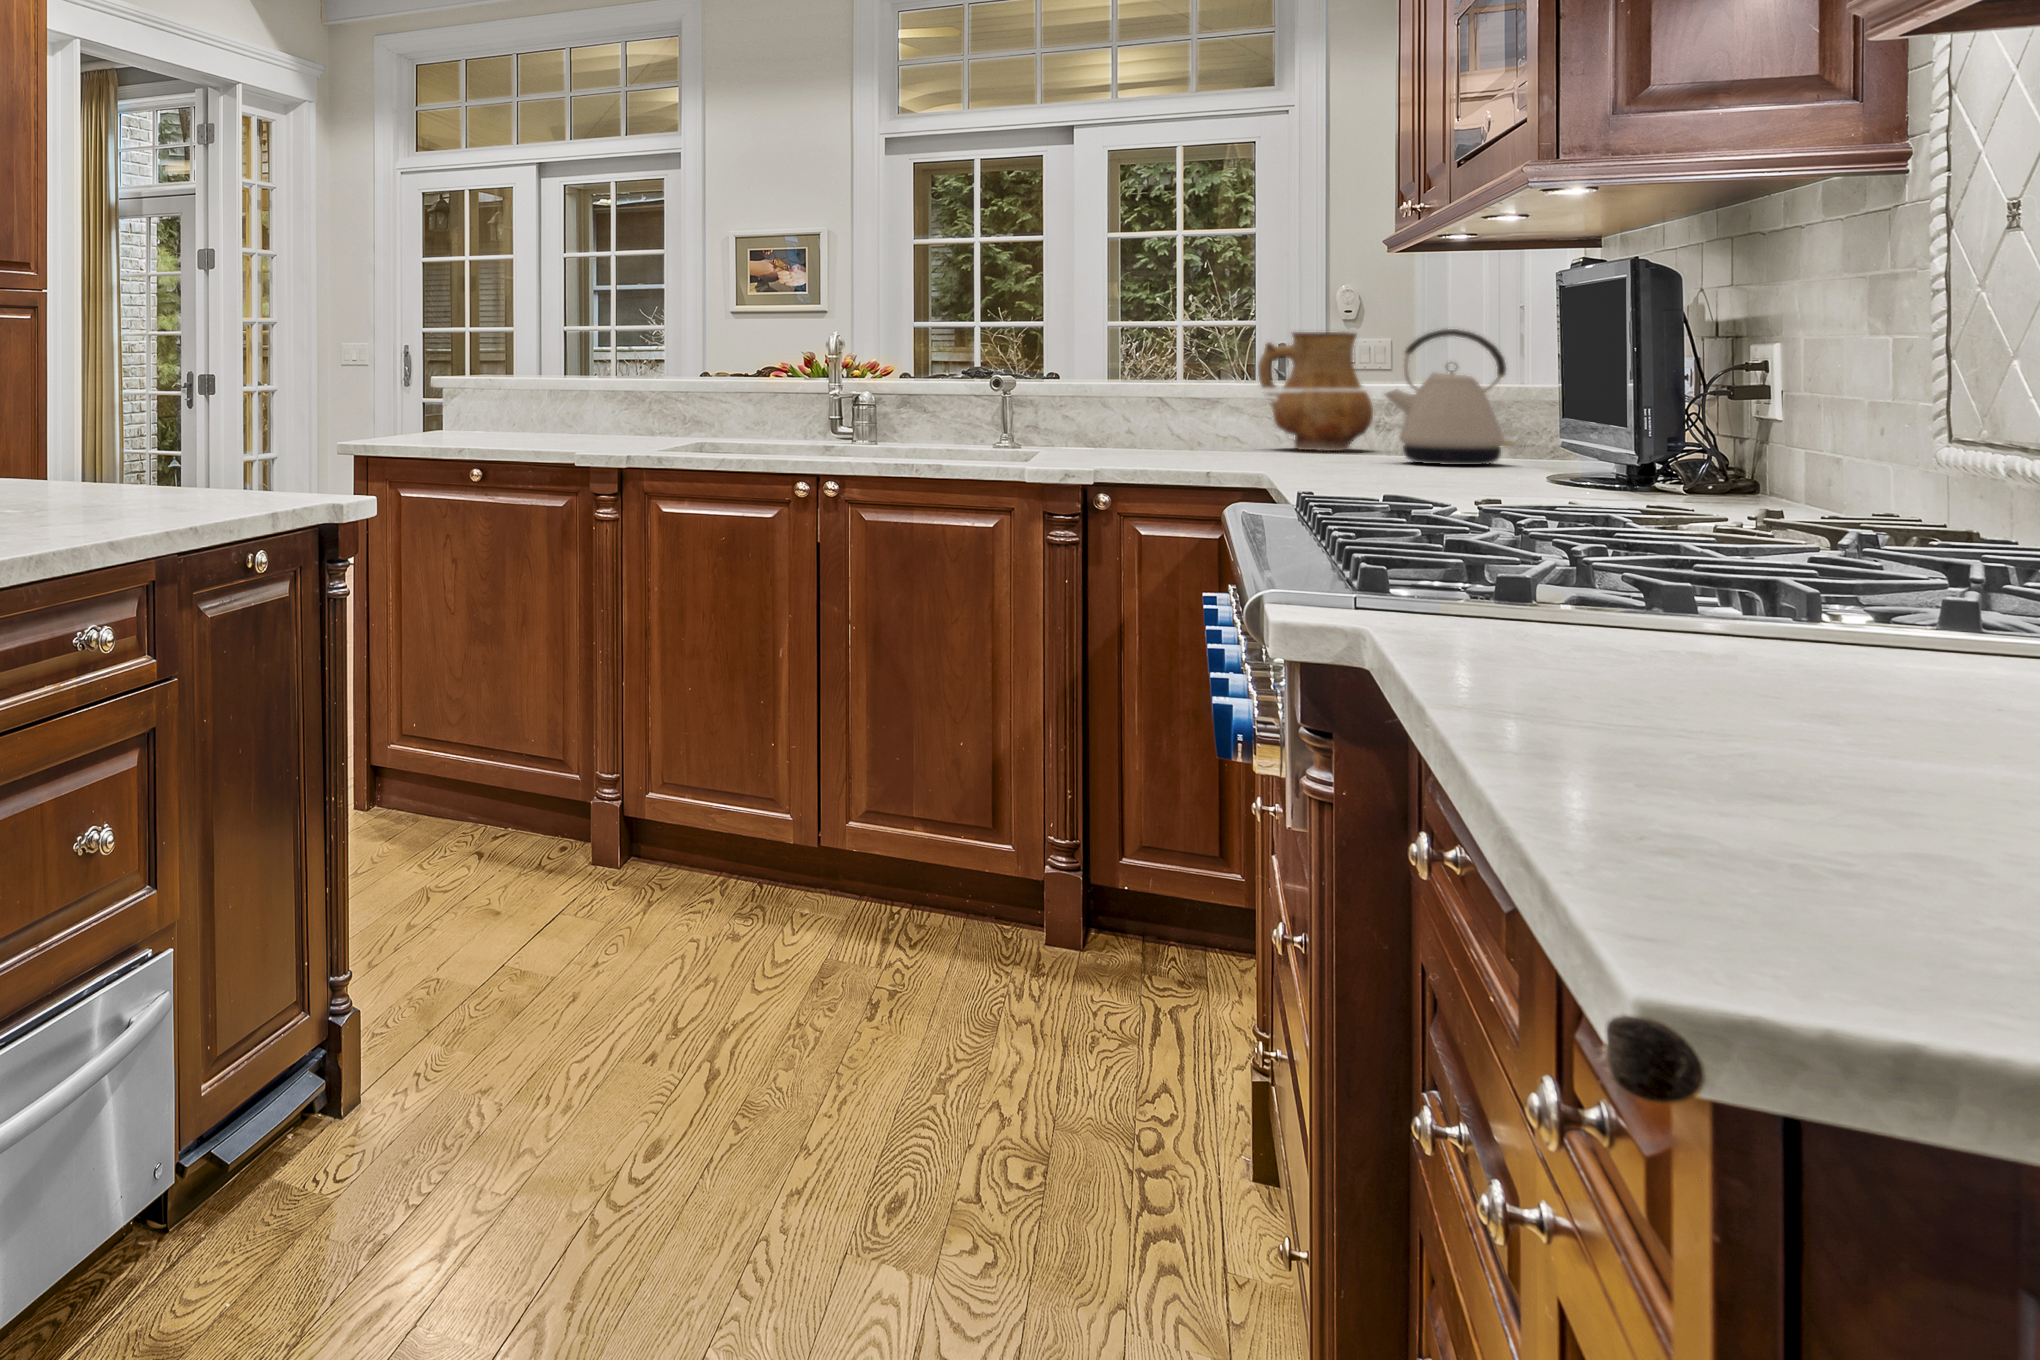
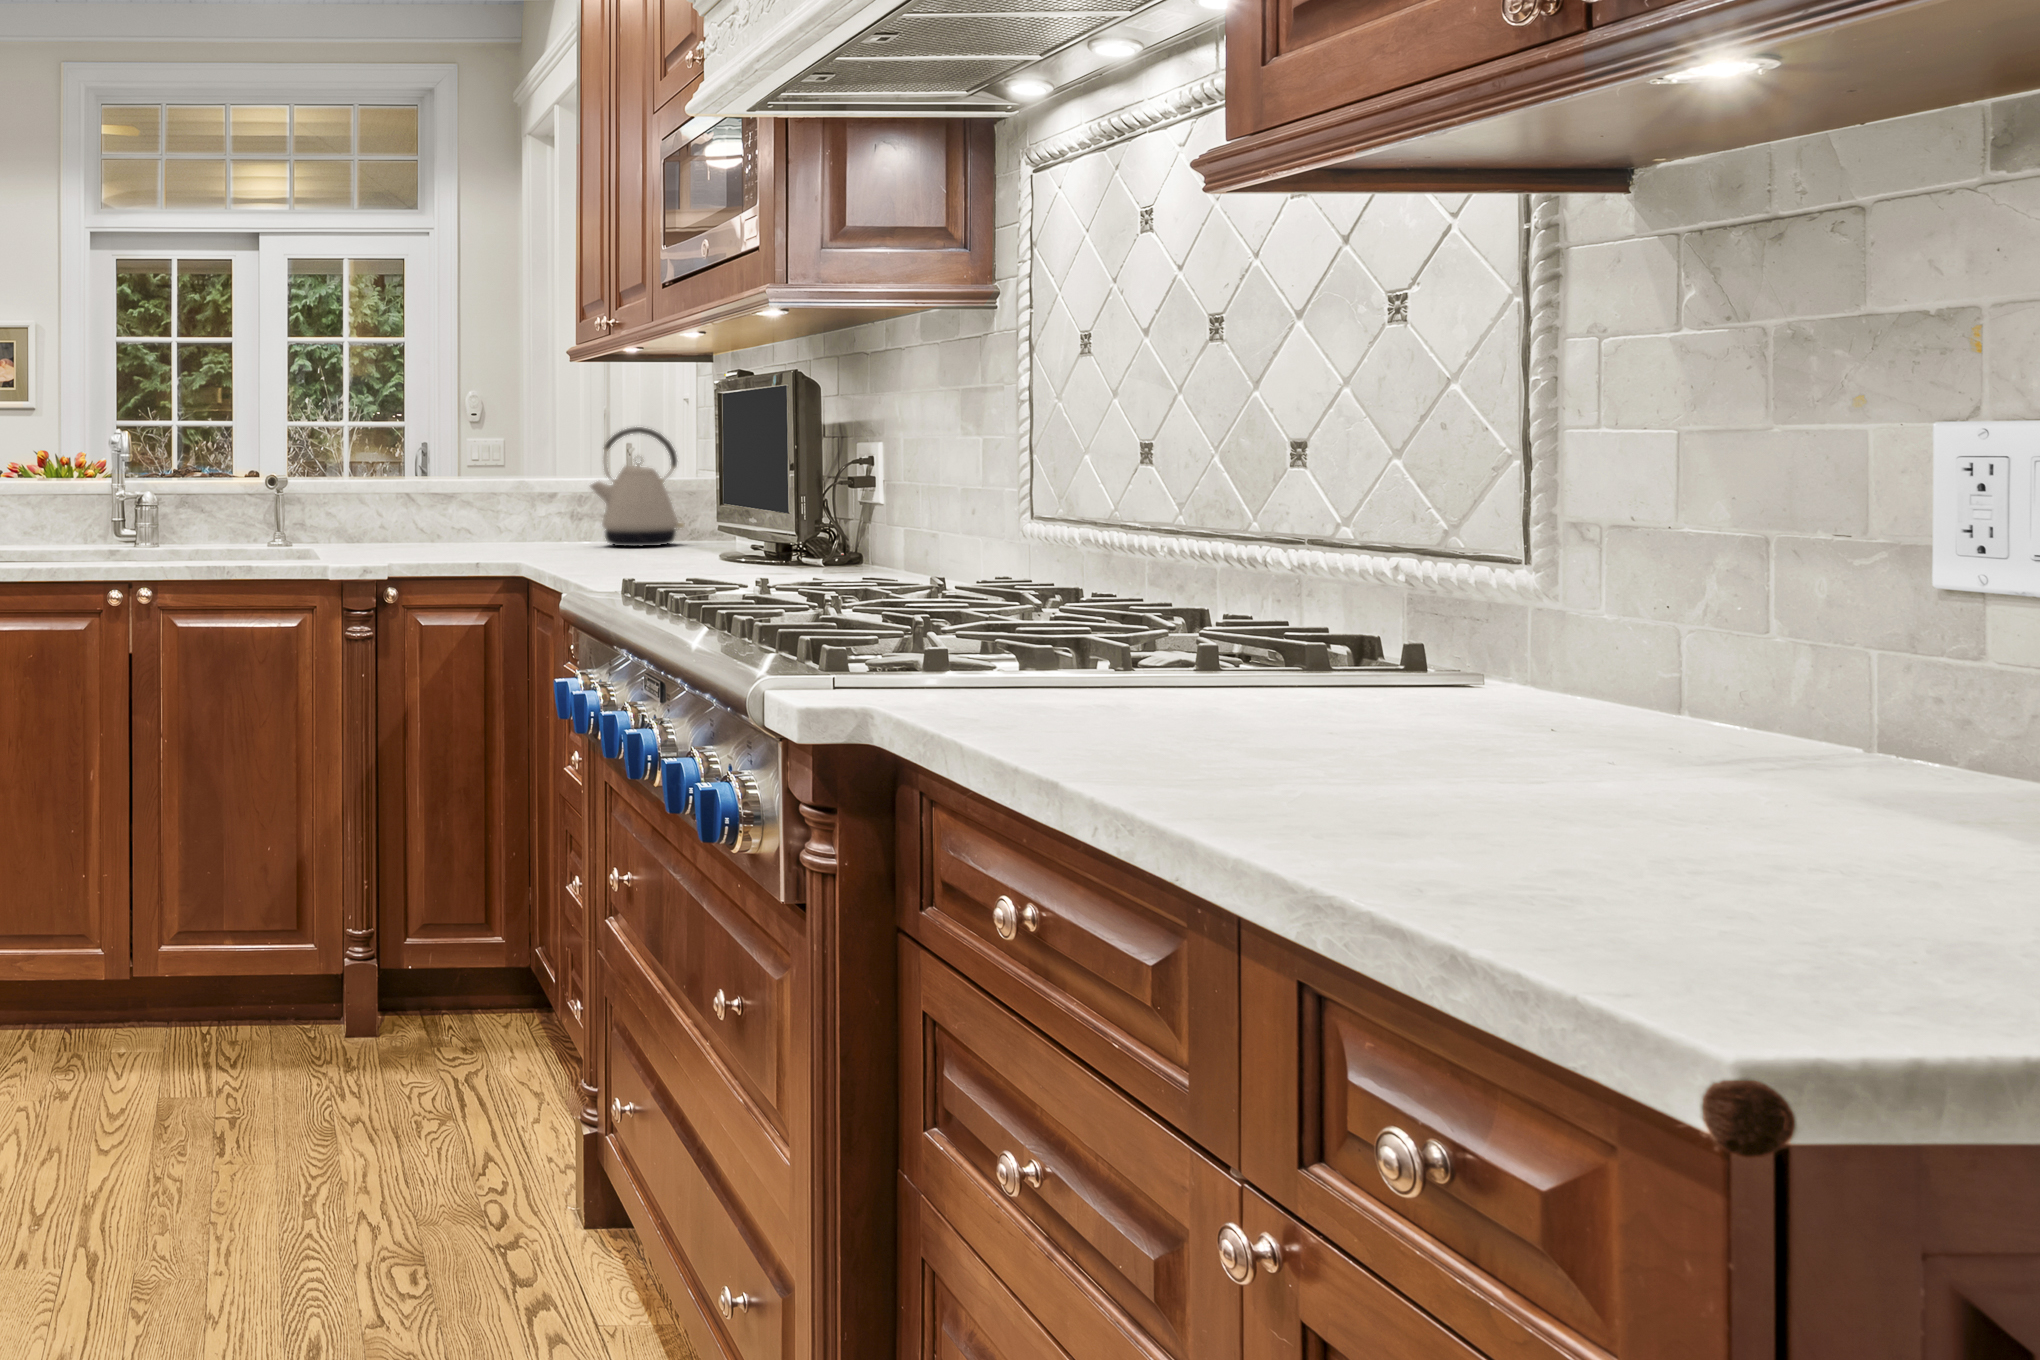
ceramic pitcher: present [1258,332,1373,451] -> none [478,431,566,538]

